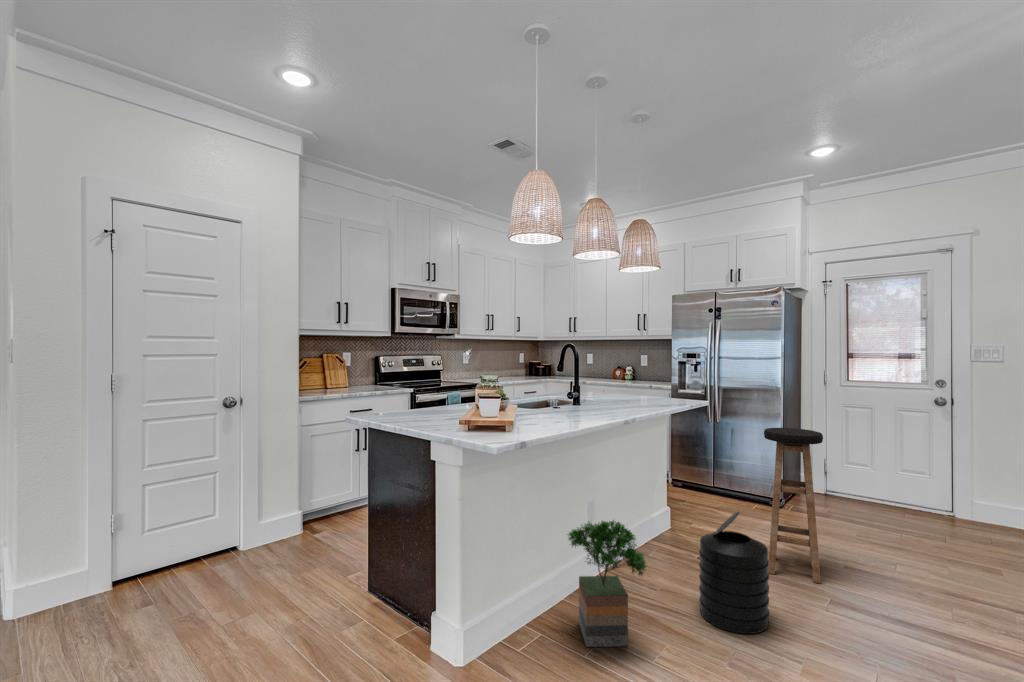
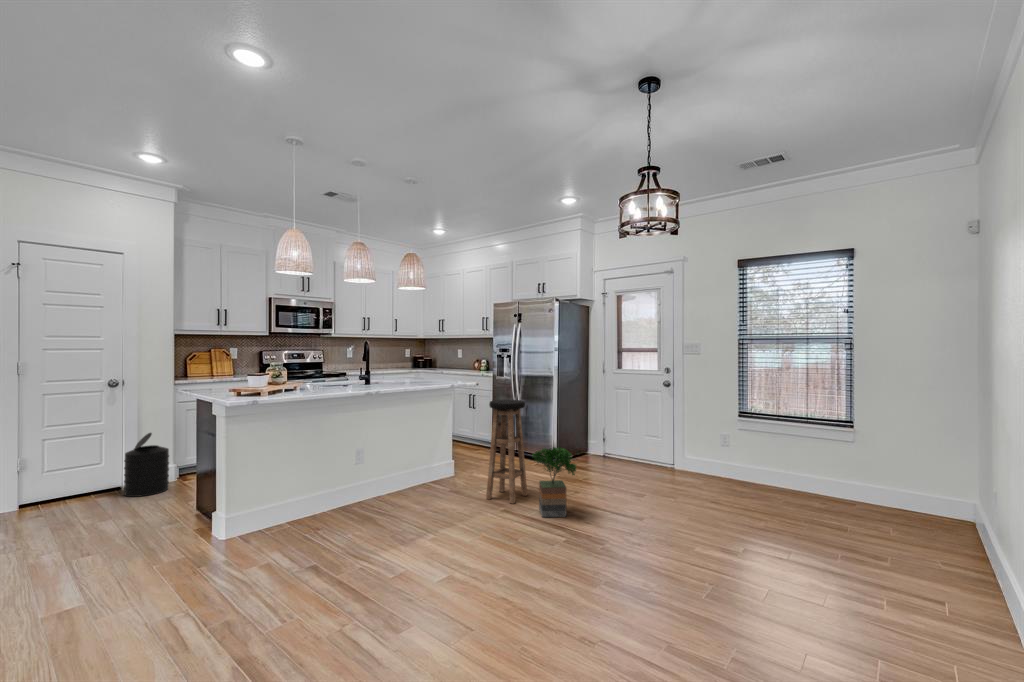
trash can: present [699,512,769,634] -> present [124,433,169,497]
potted tree: present [568,520,646,647] -> present [533,447,576,517]

